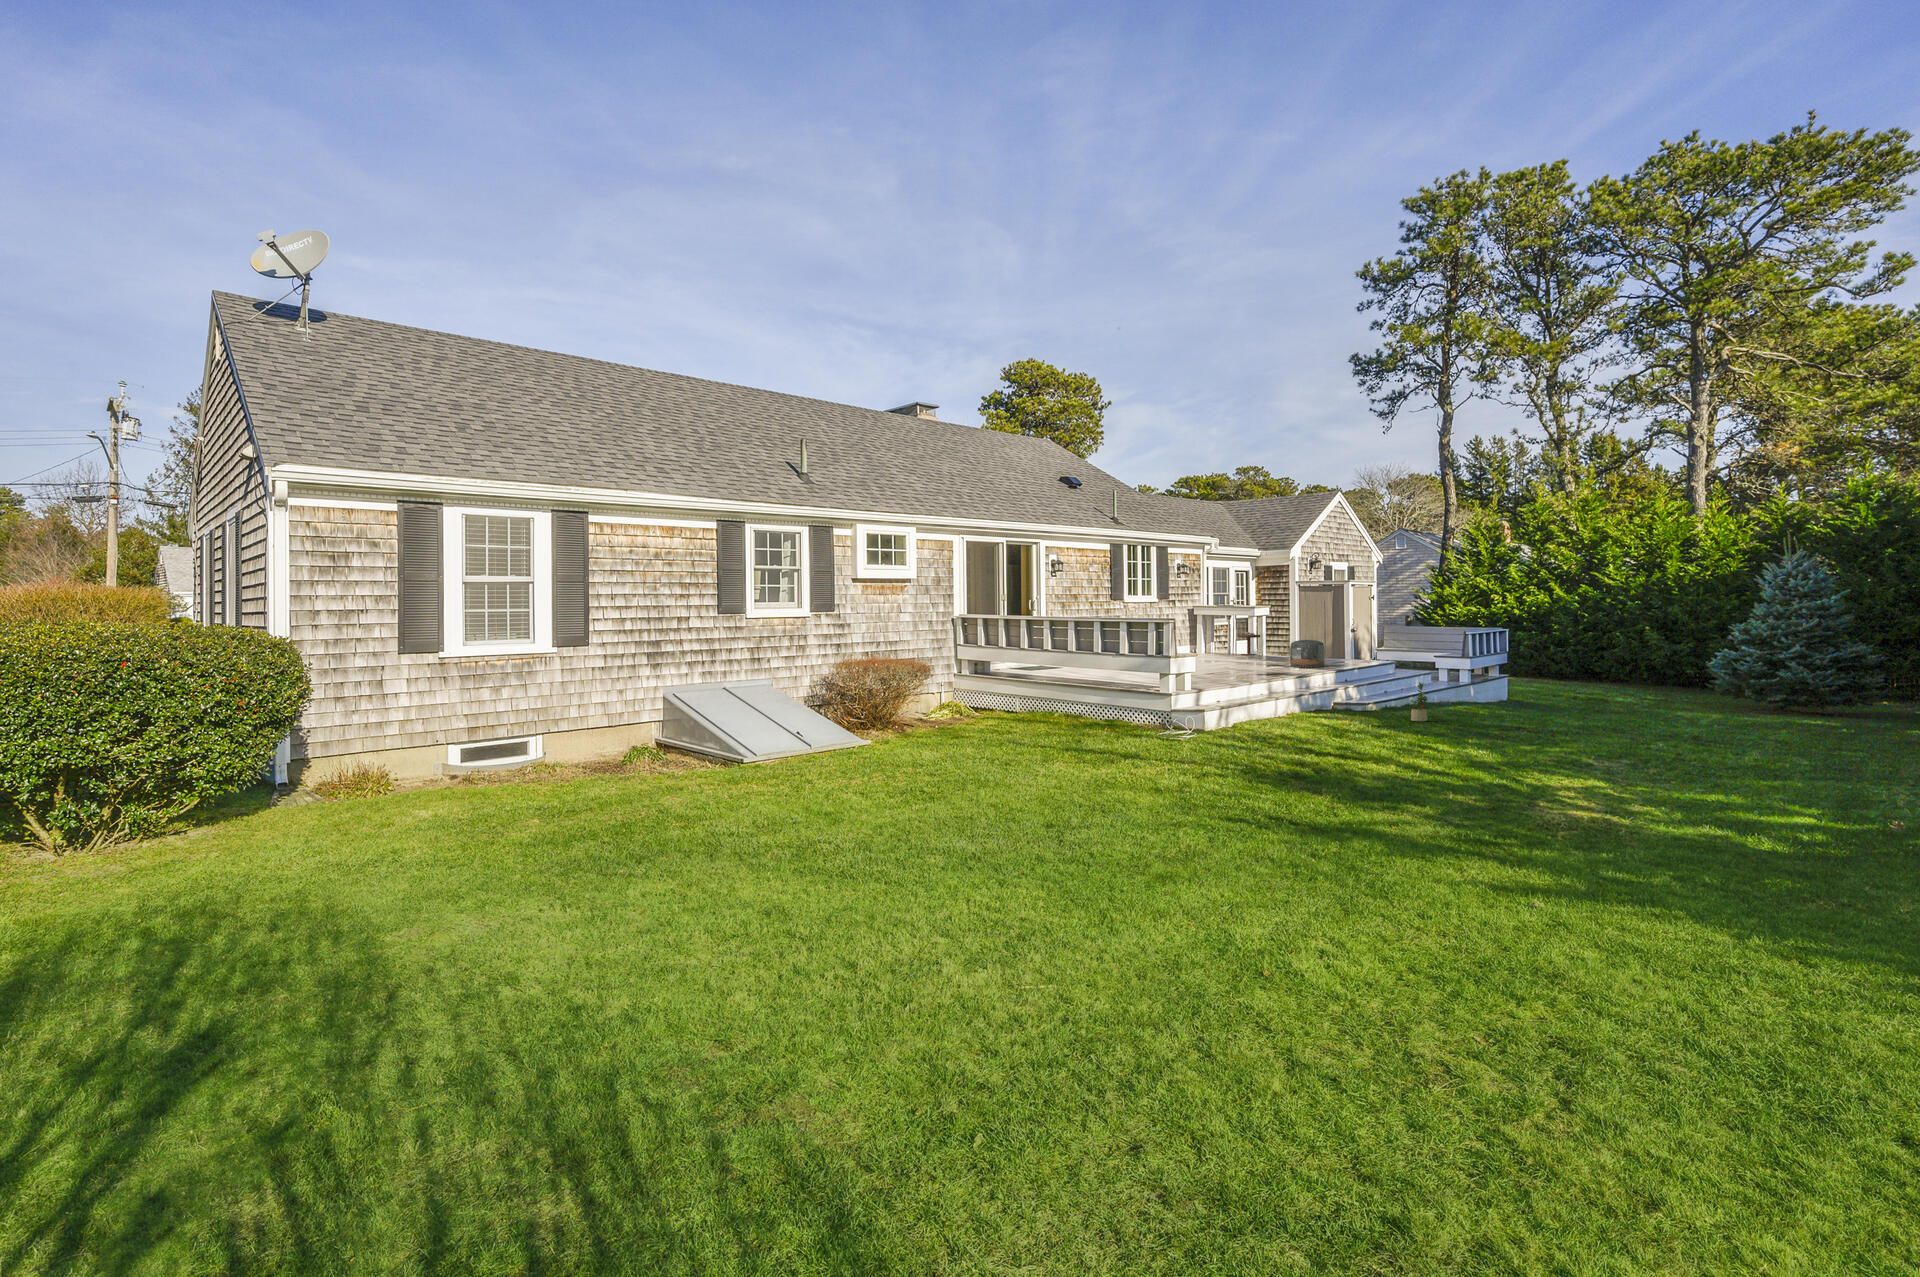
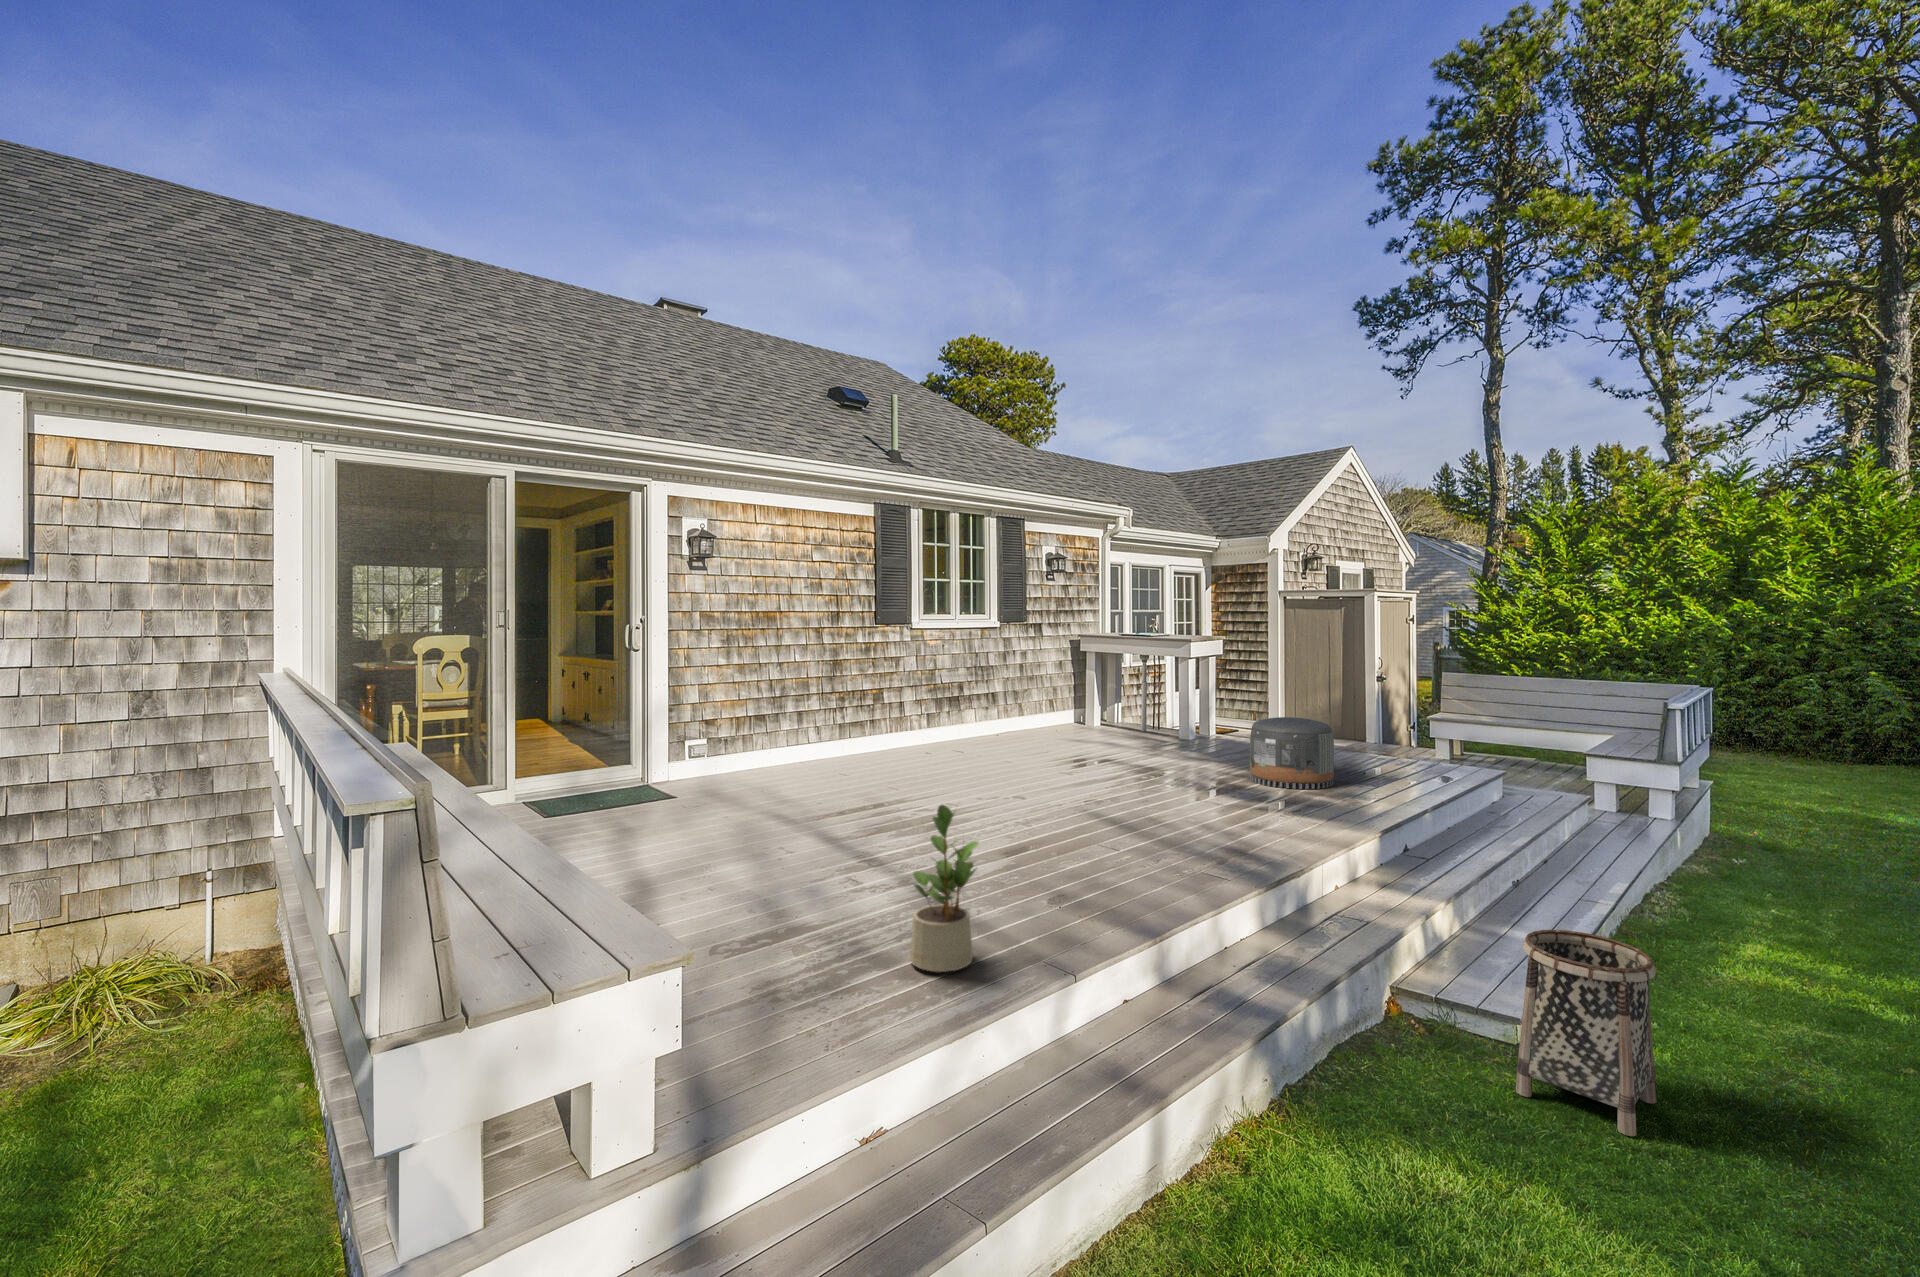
side table: present [1237,632,1260,656] -> none [1081,720,1148,845]
basket: none [1364,681,1397,721] -> present [1516,930,1657,1136]
potted plant: present [1411,682,1428,721] -> present [910,805,979,972]

